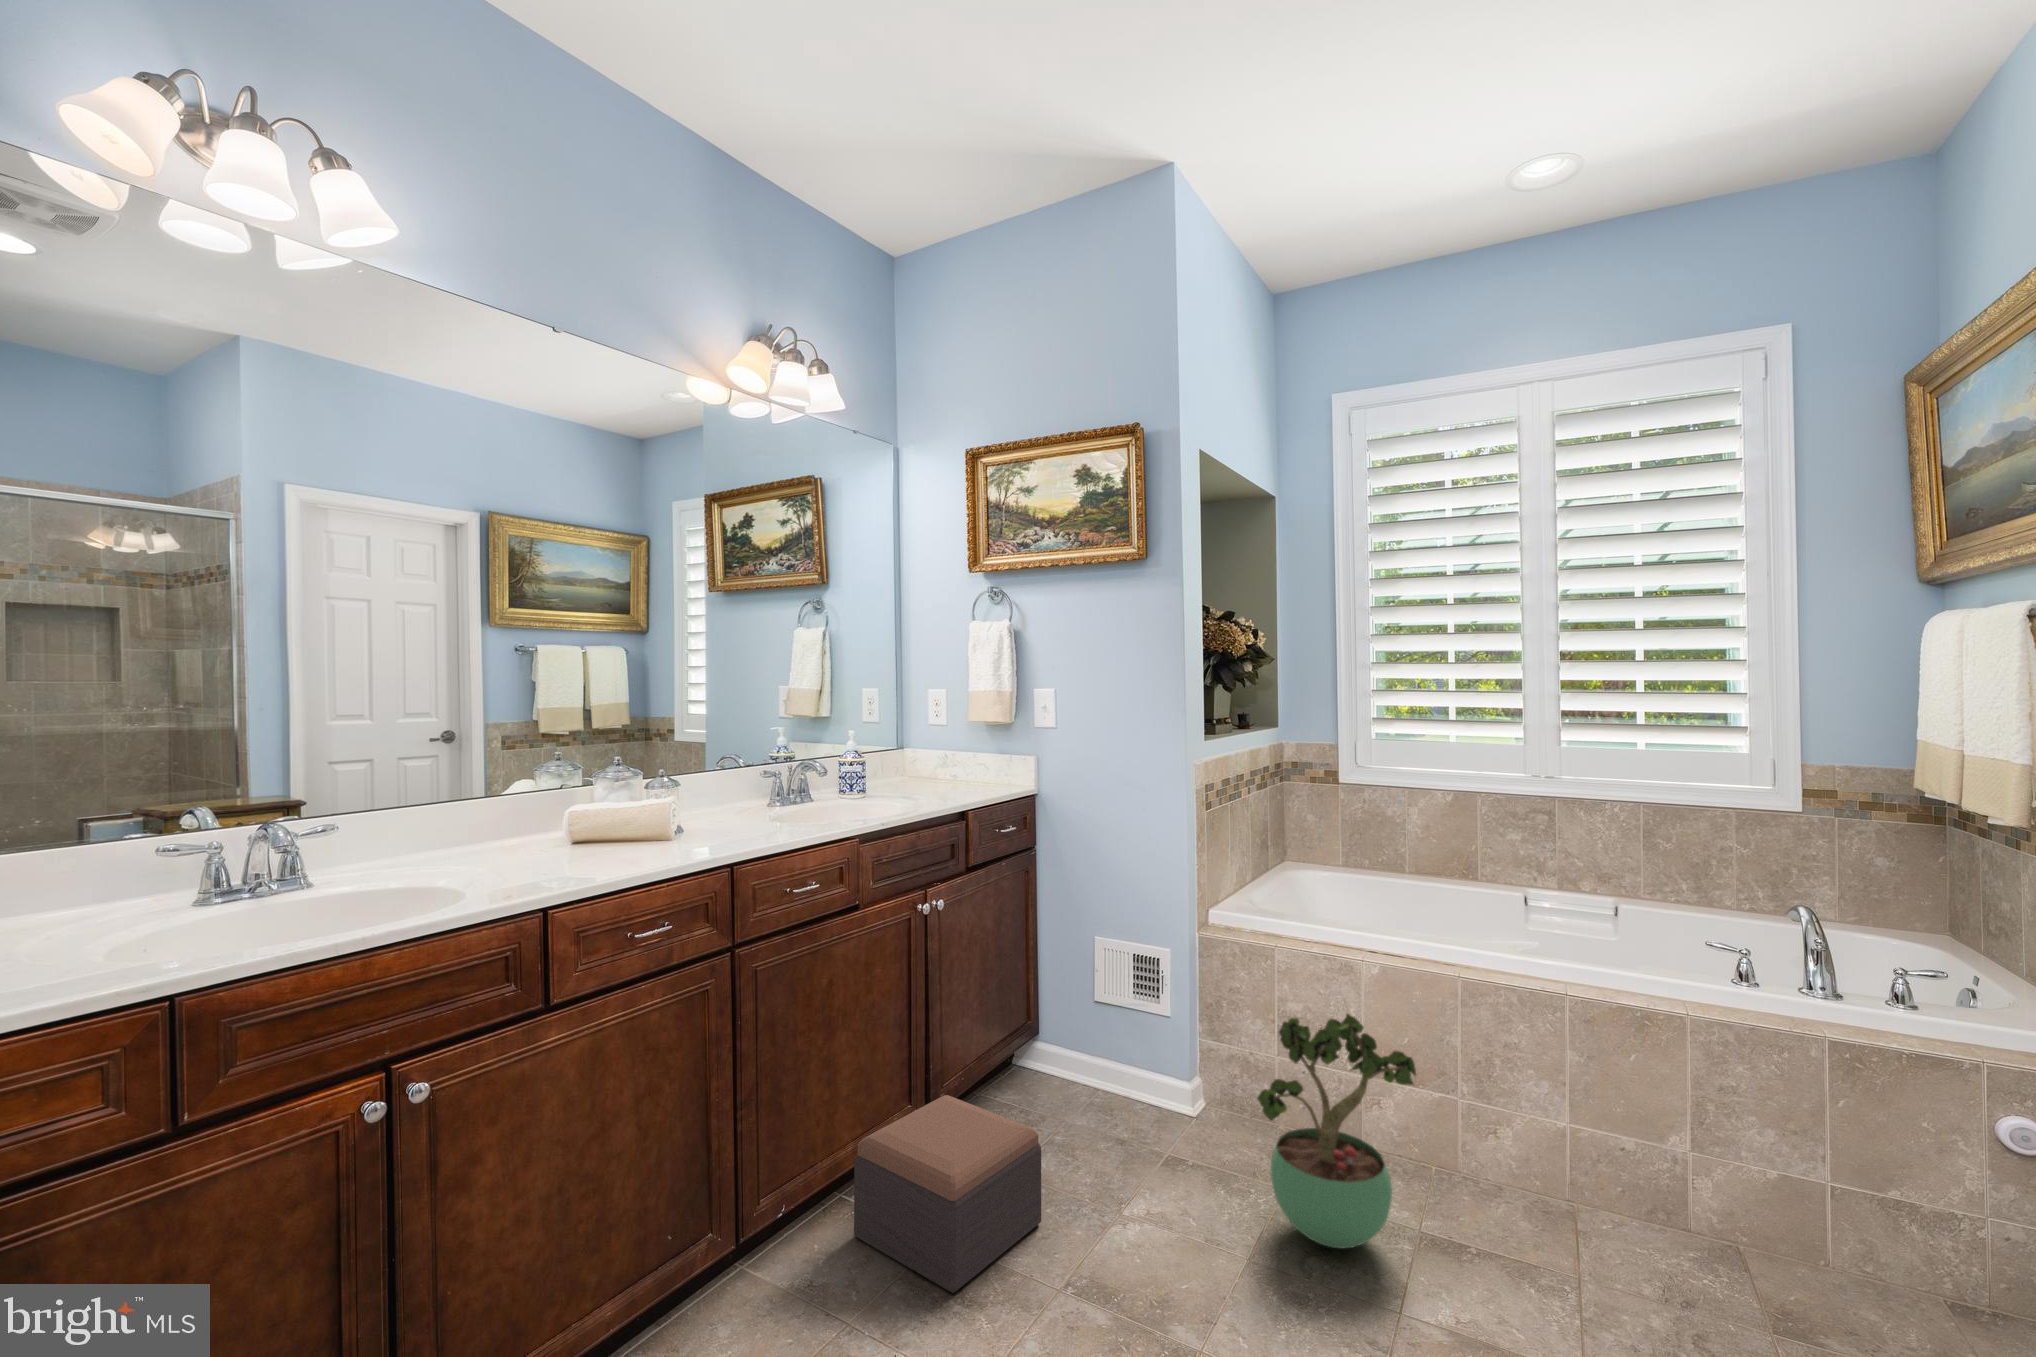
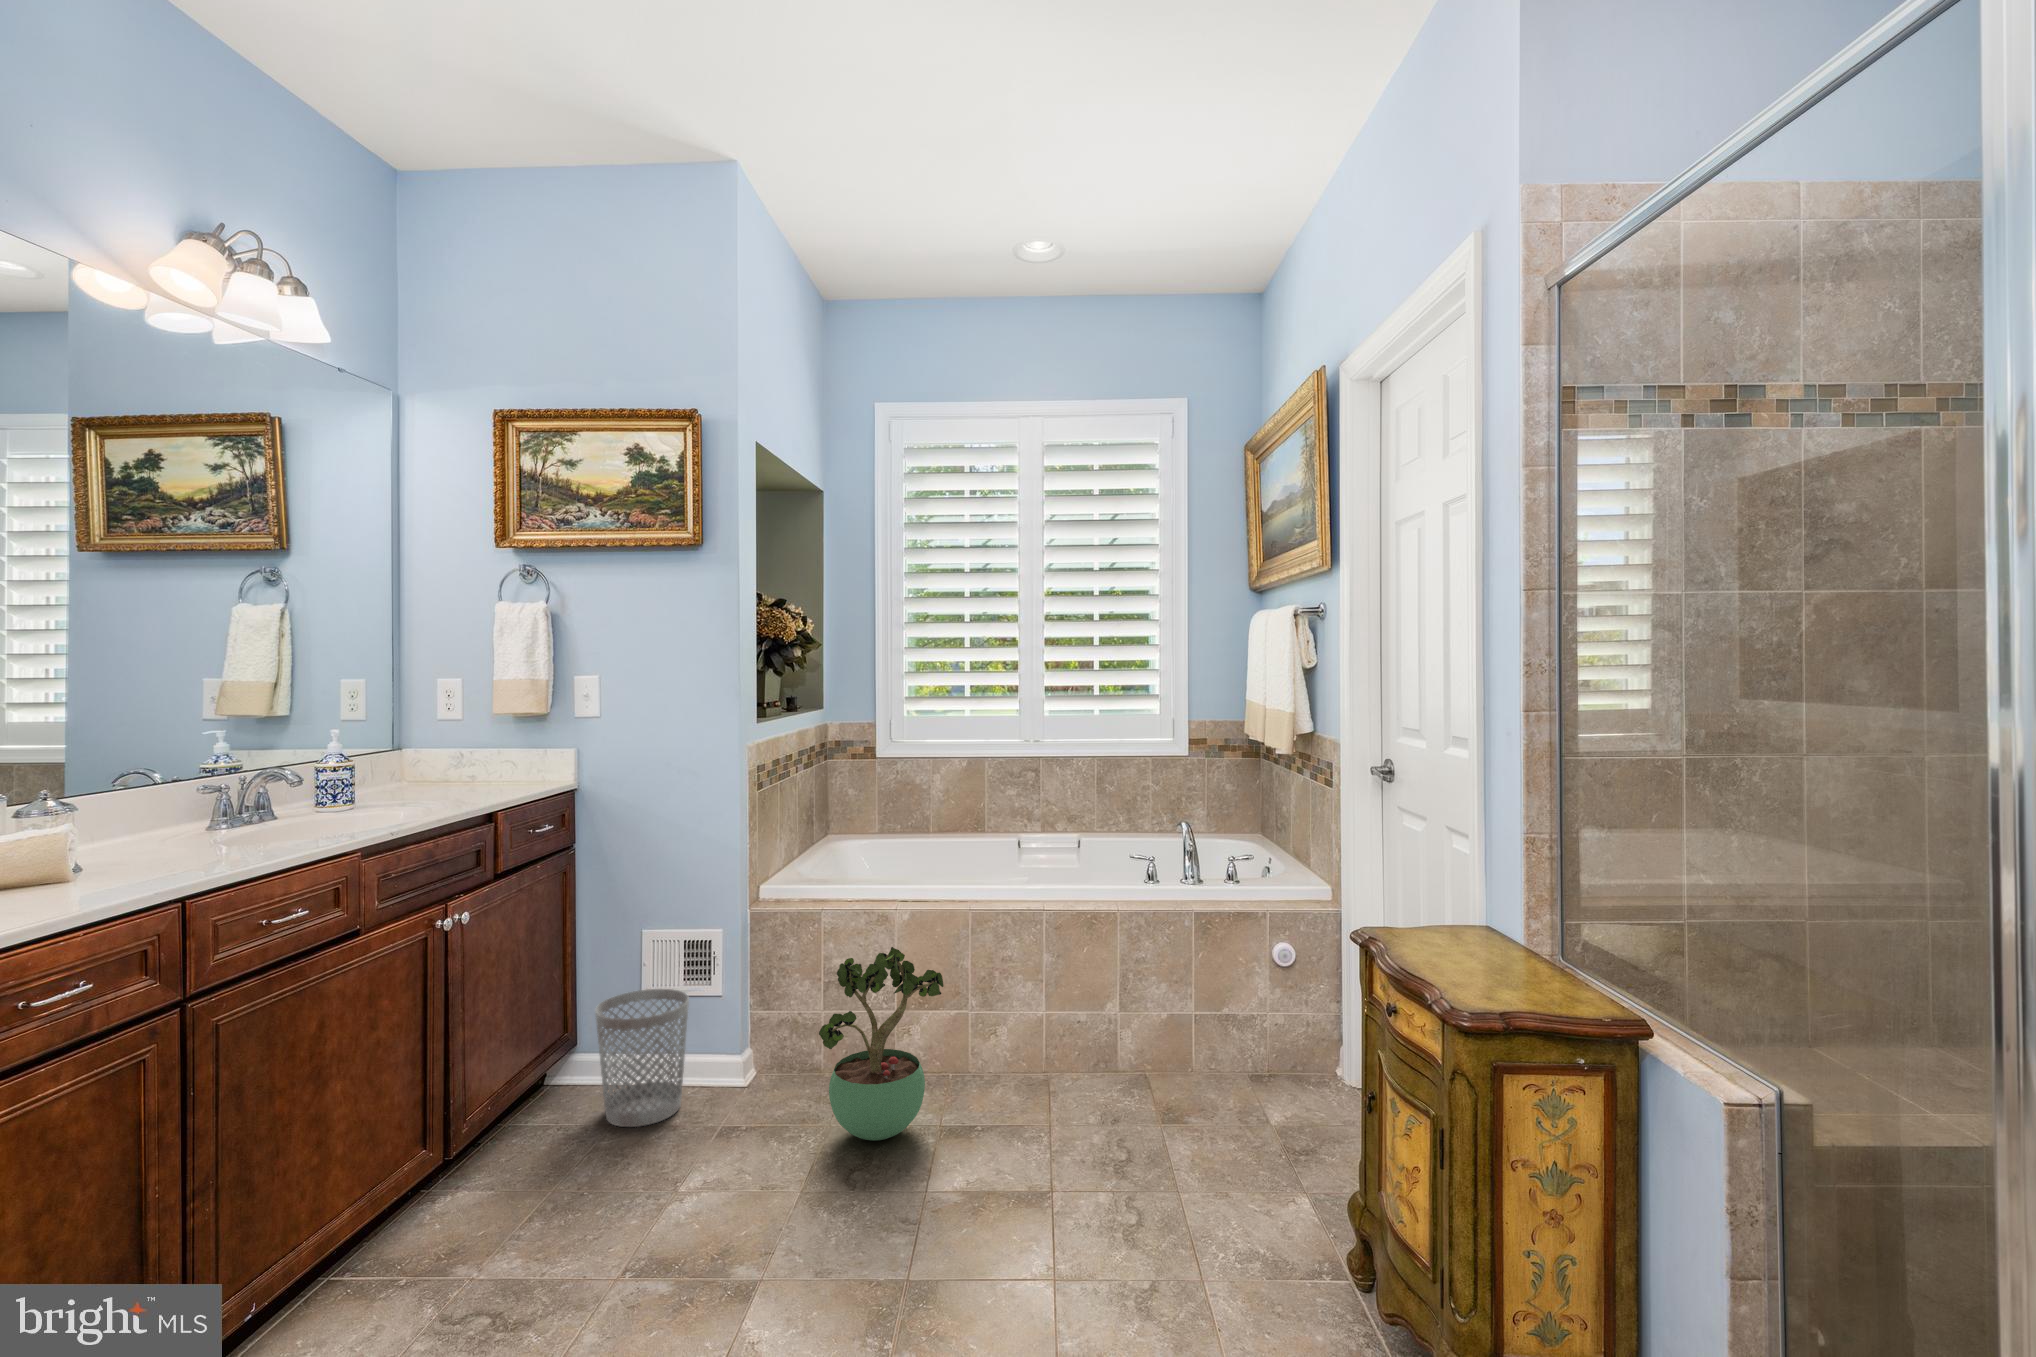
wastebasket: none [1040,1002,1128,1146] -> present [595,989,689,1127]
footstool: present [854,1095,1041,1293] -> none [401,1104,616,1278]

